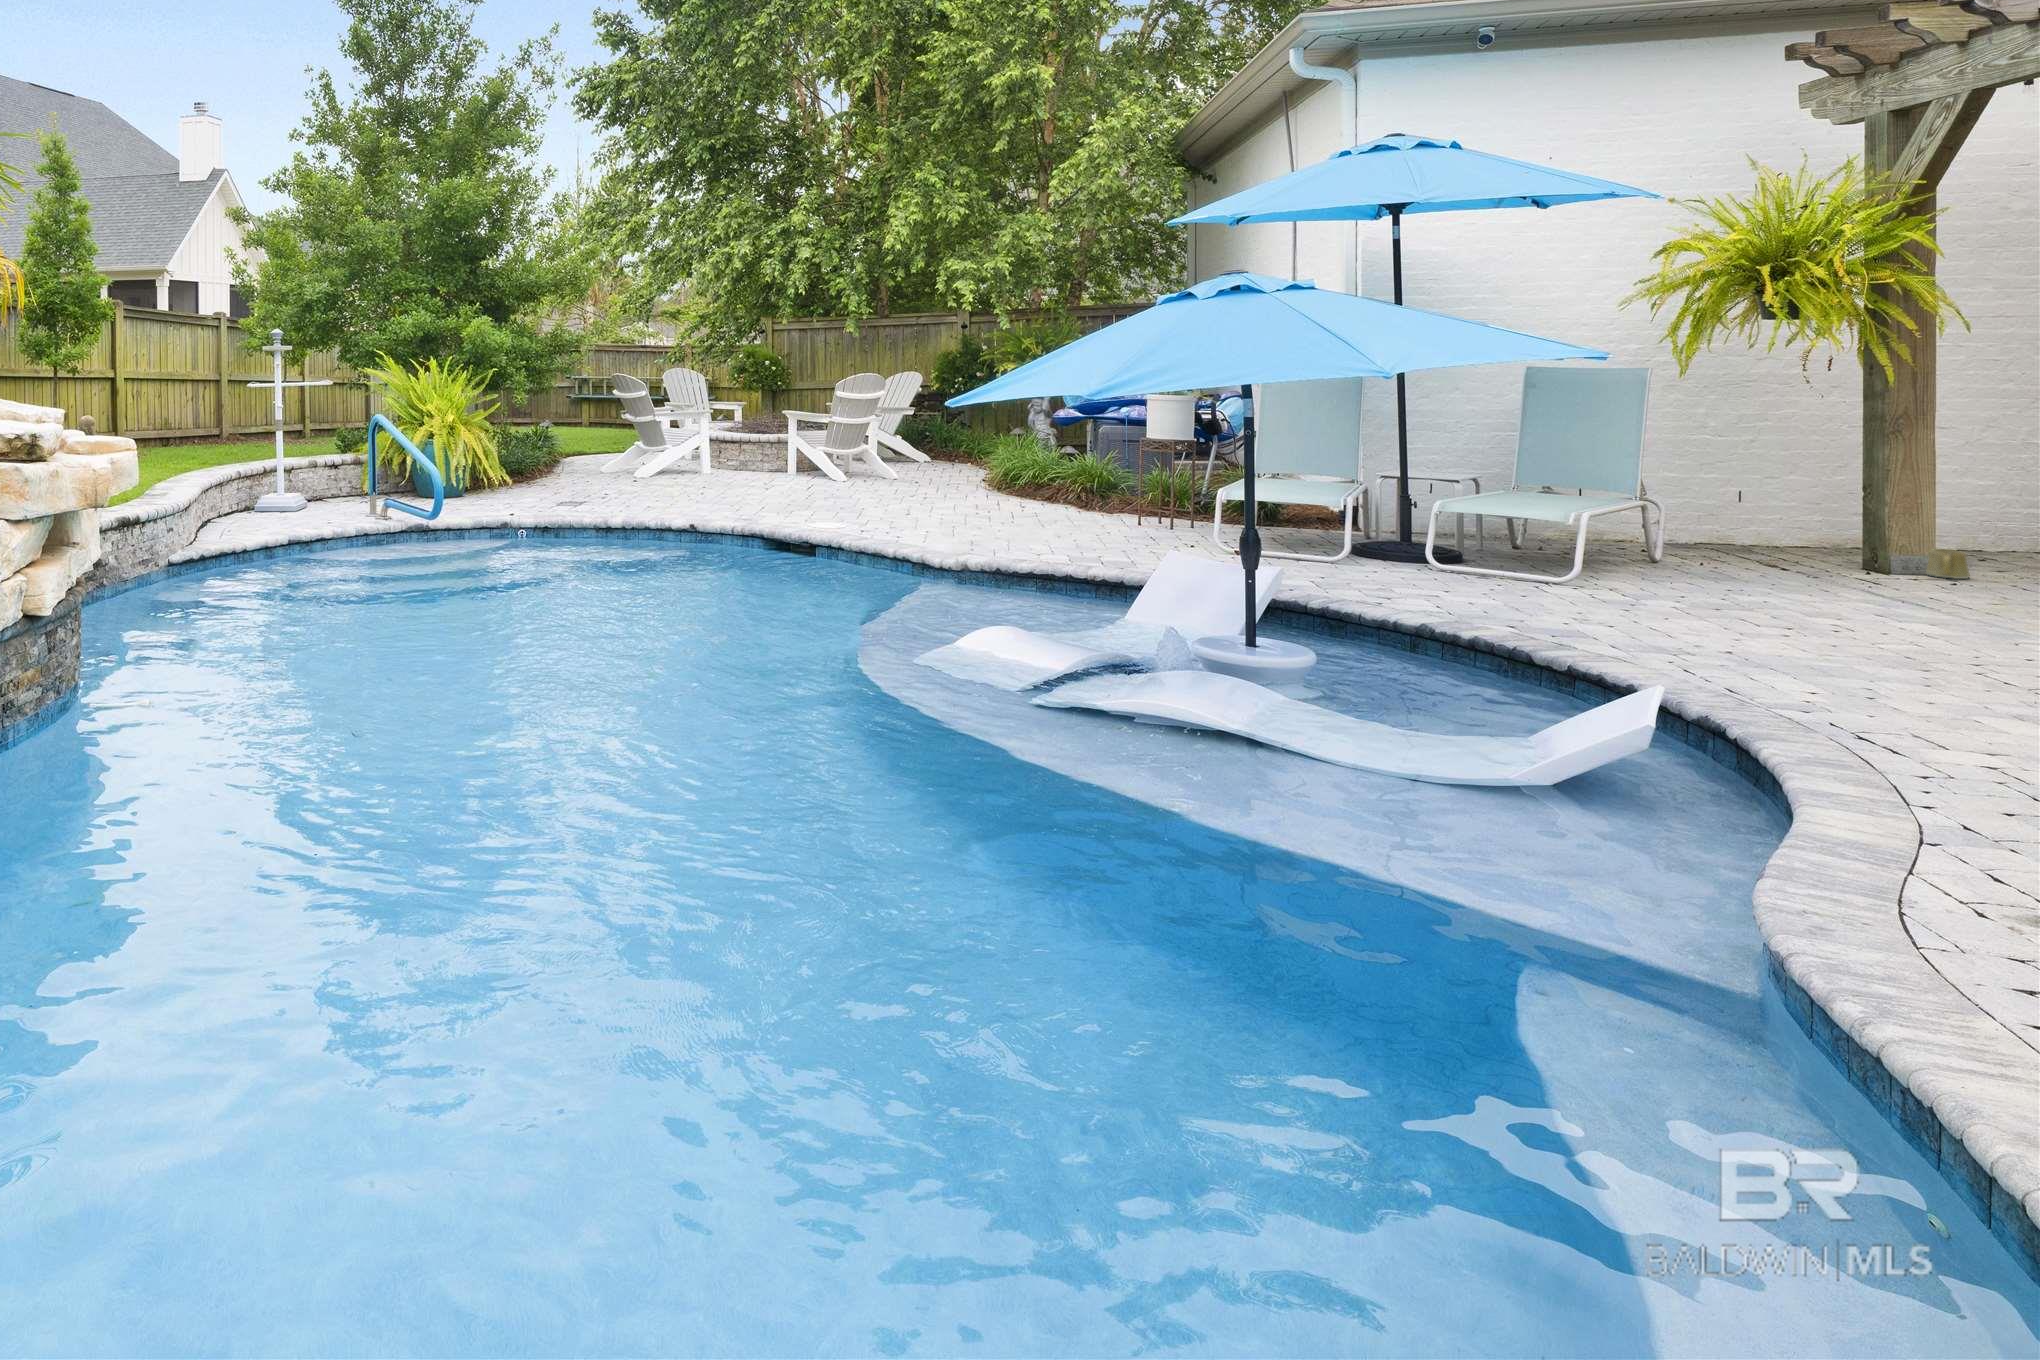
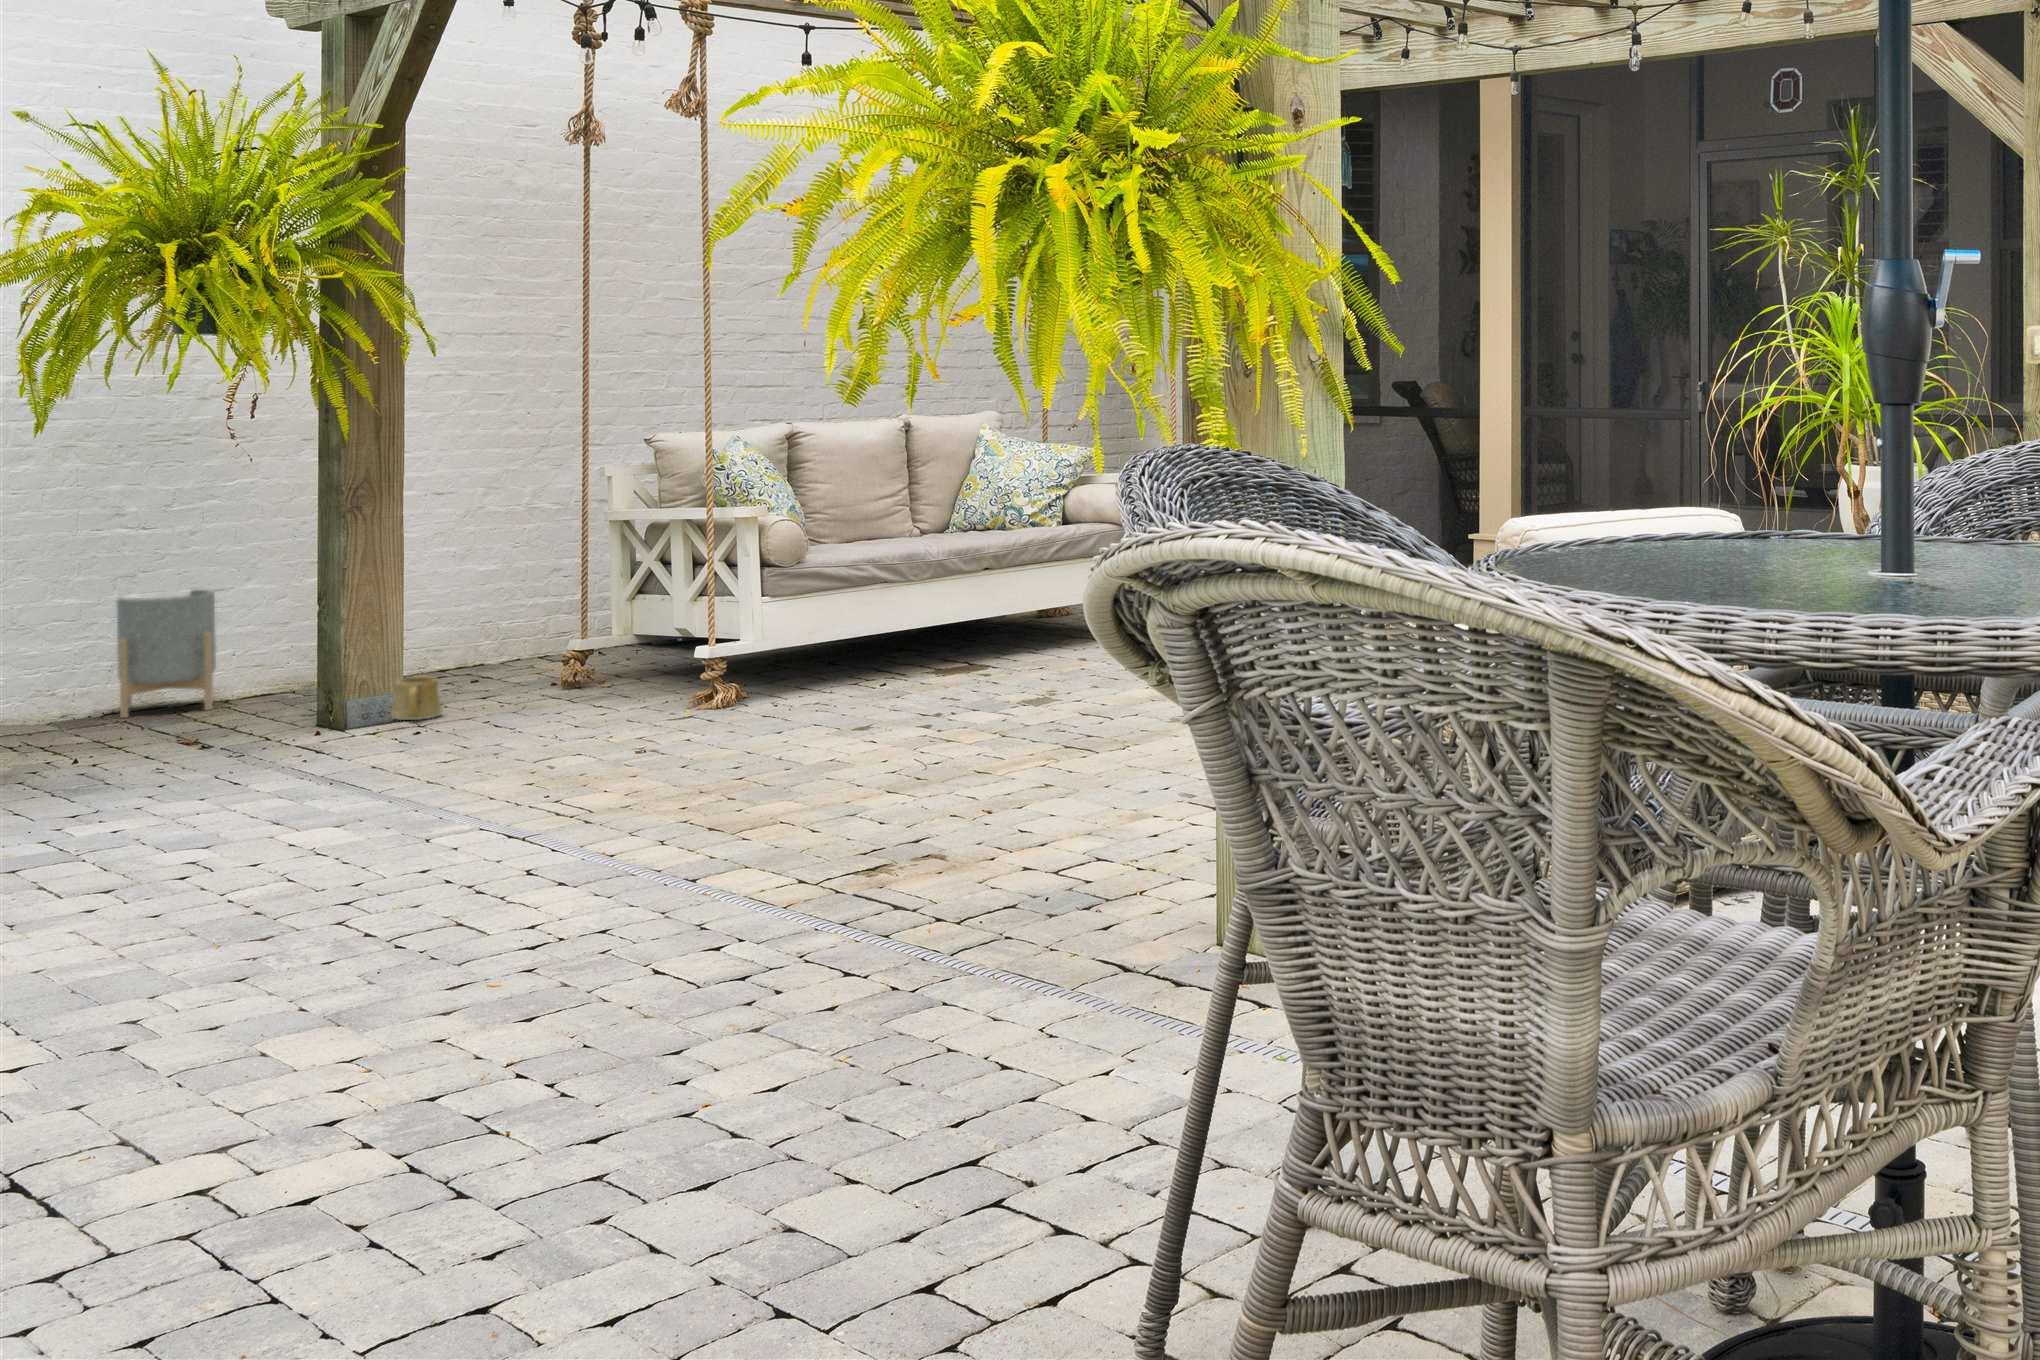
planter: none [1705,477,1774,553] -> present [117,589,216,718]

